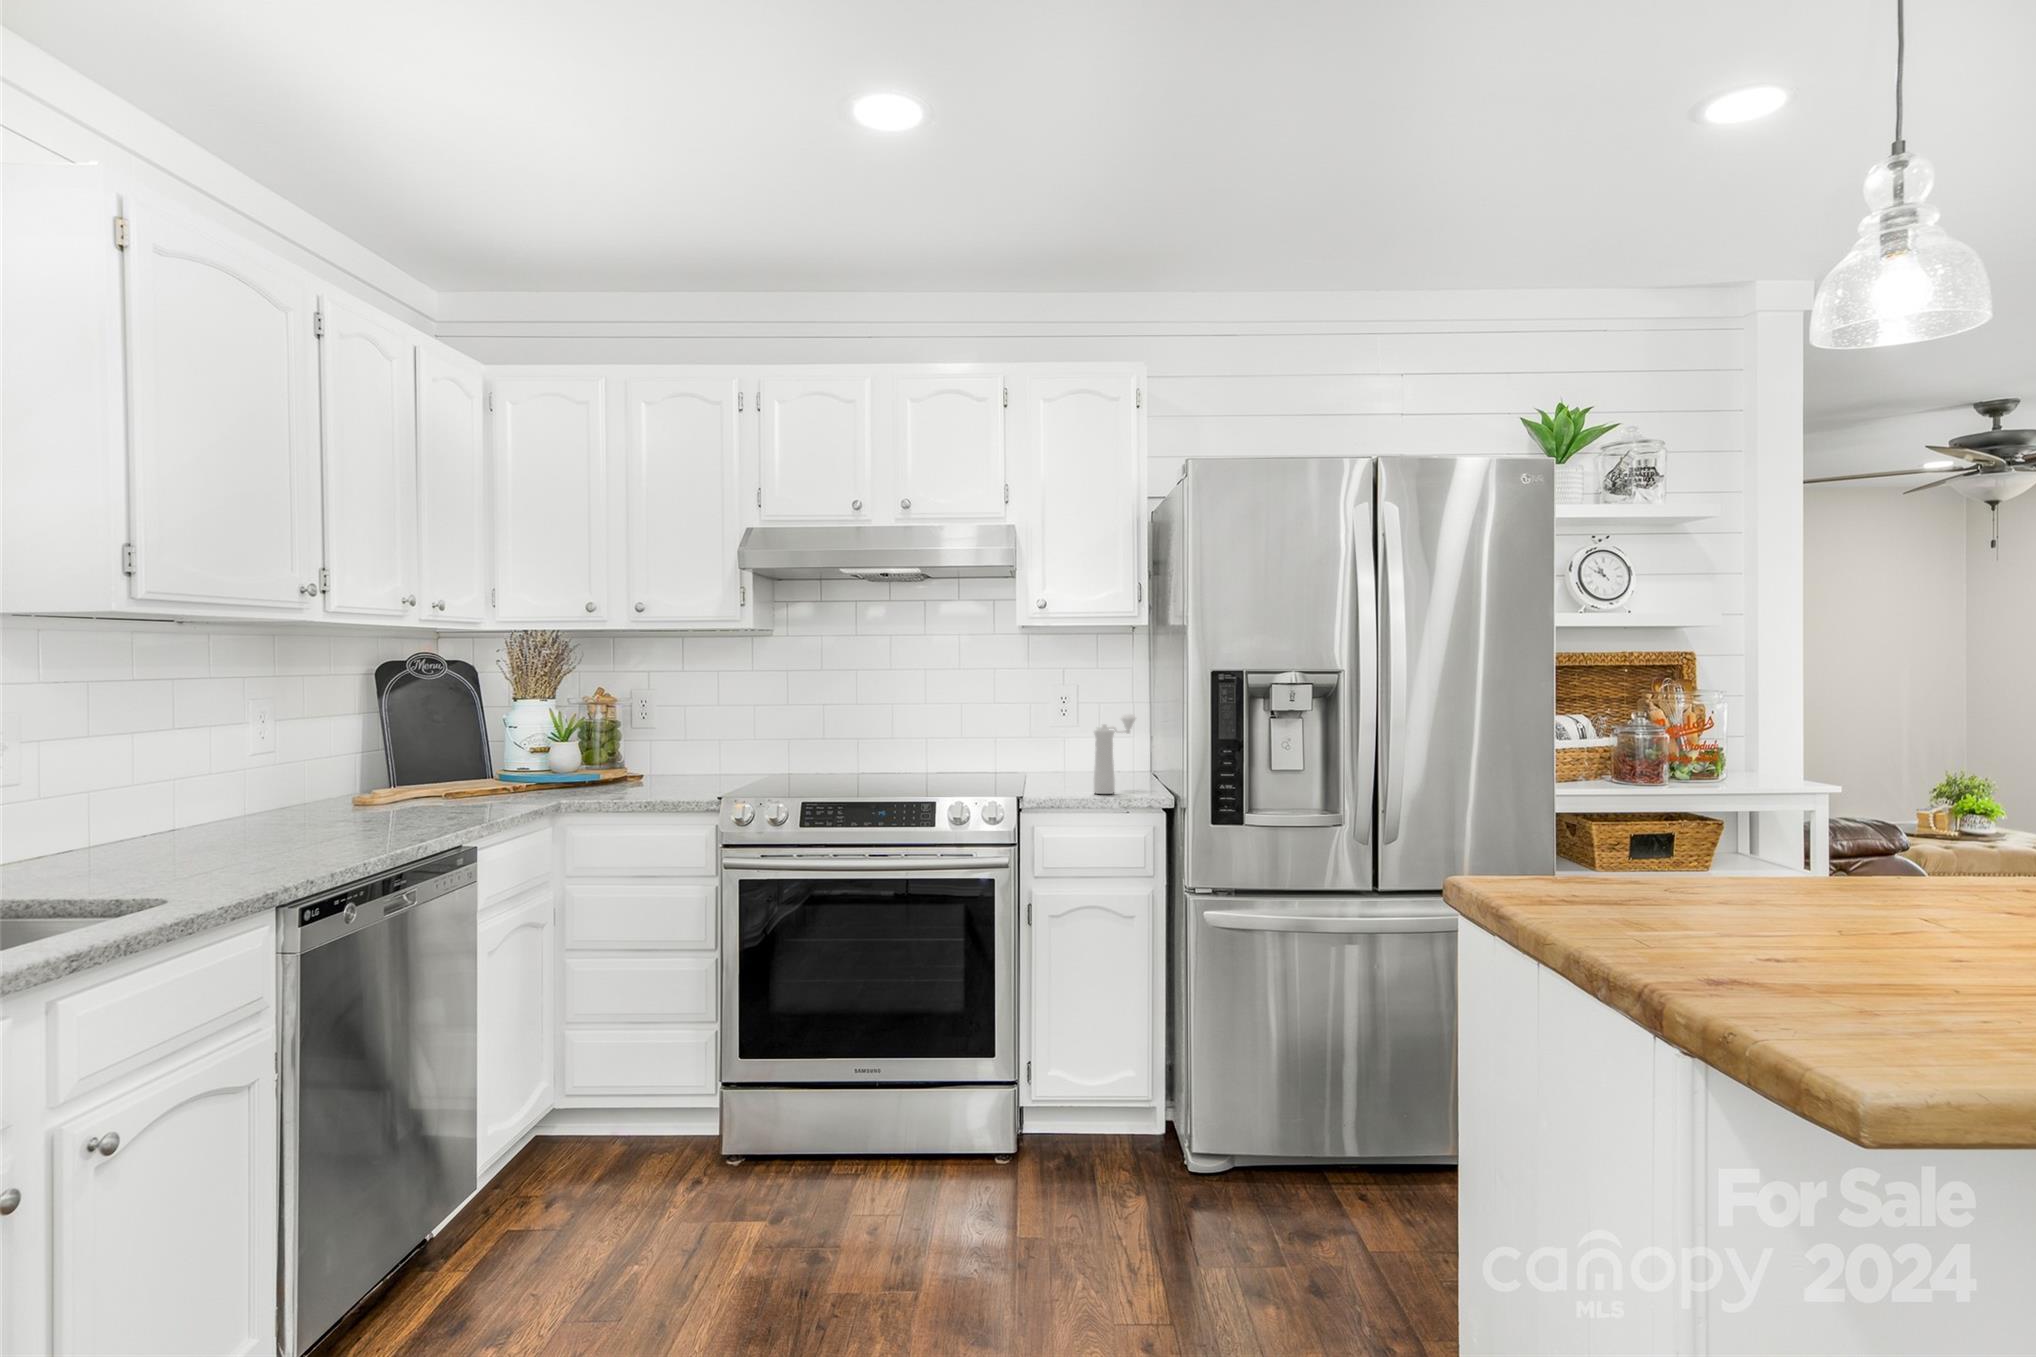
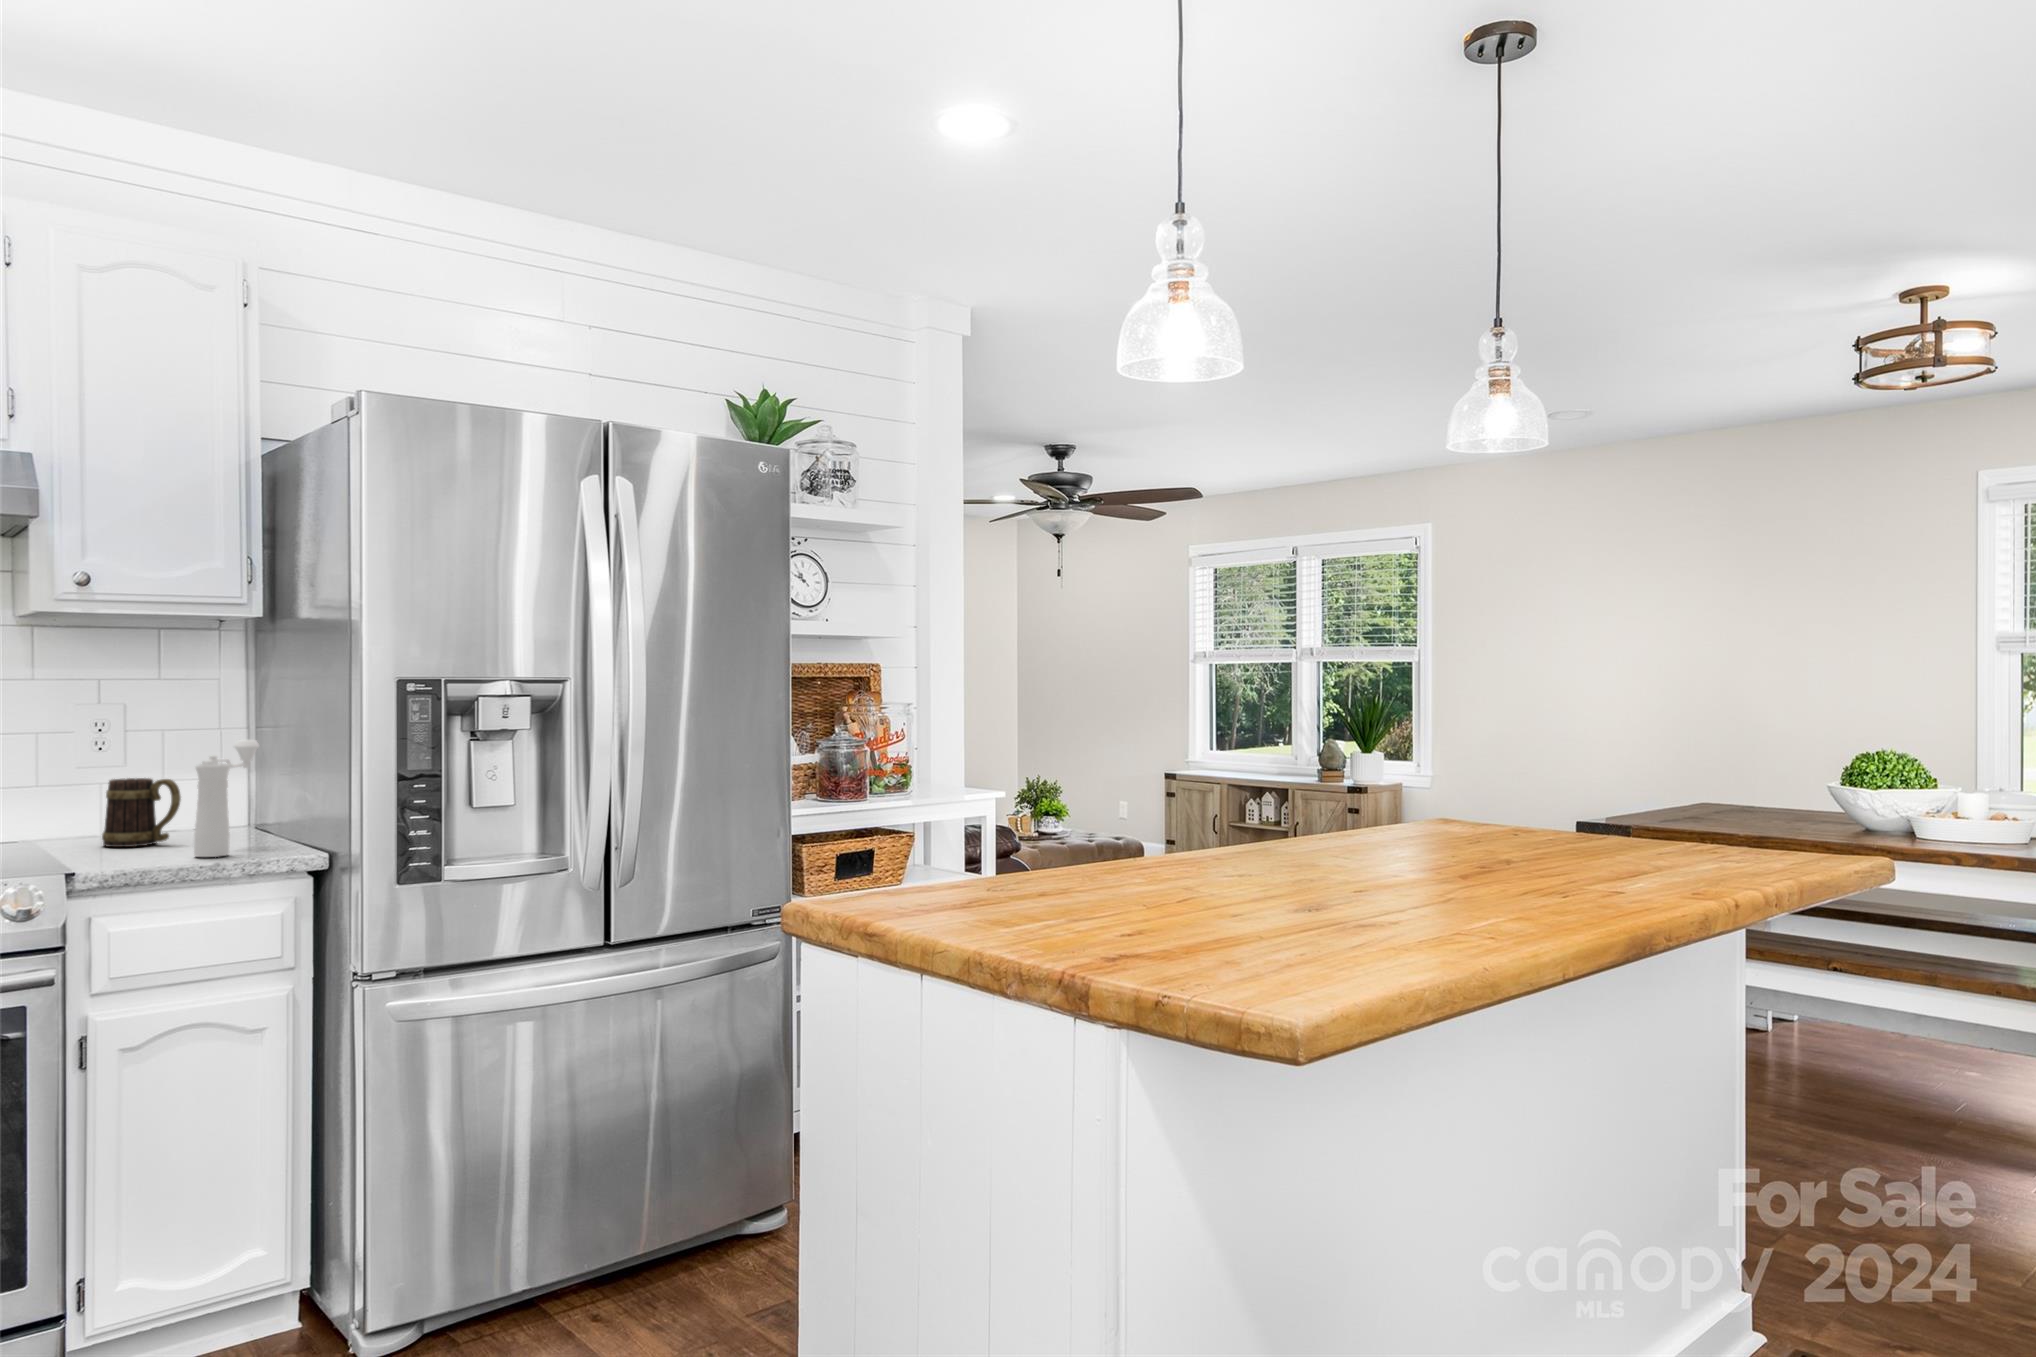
mug: none [1052,739,1094,784] -> present [102,778,181,847]

